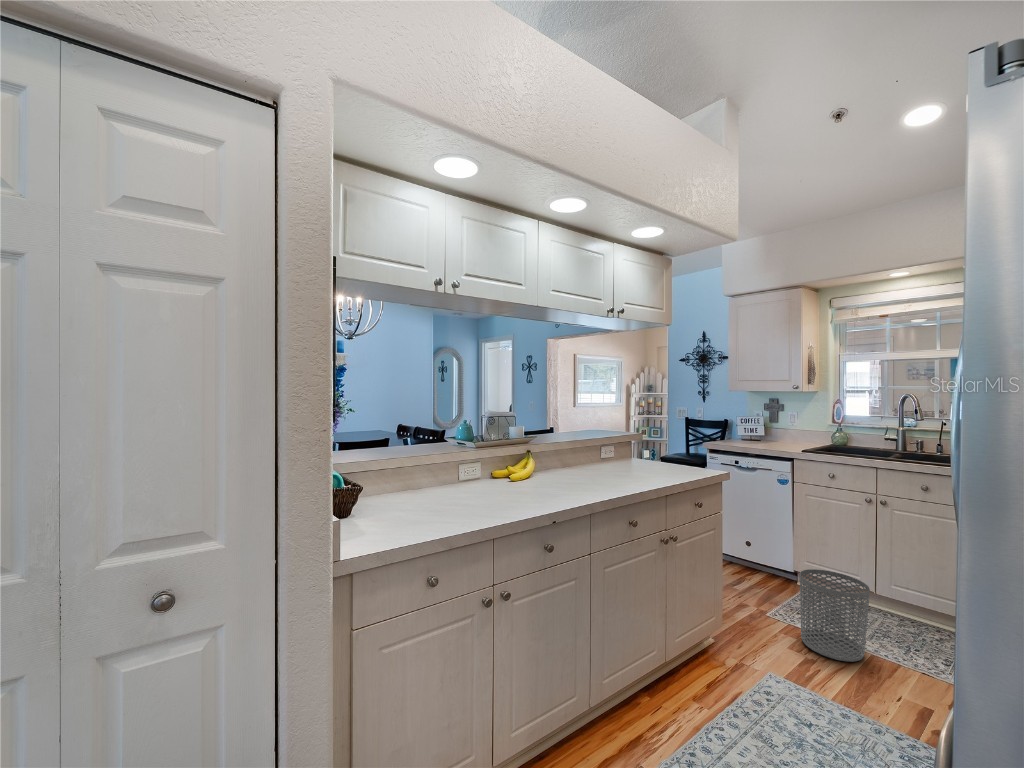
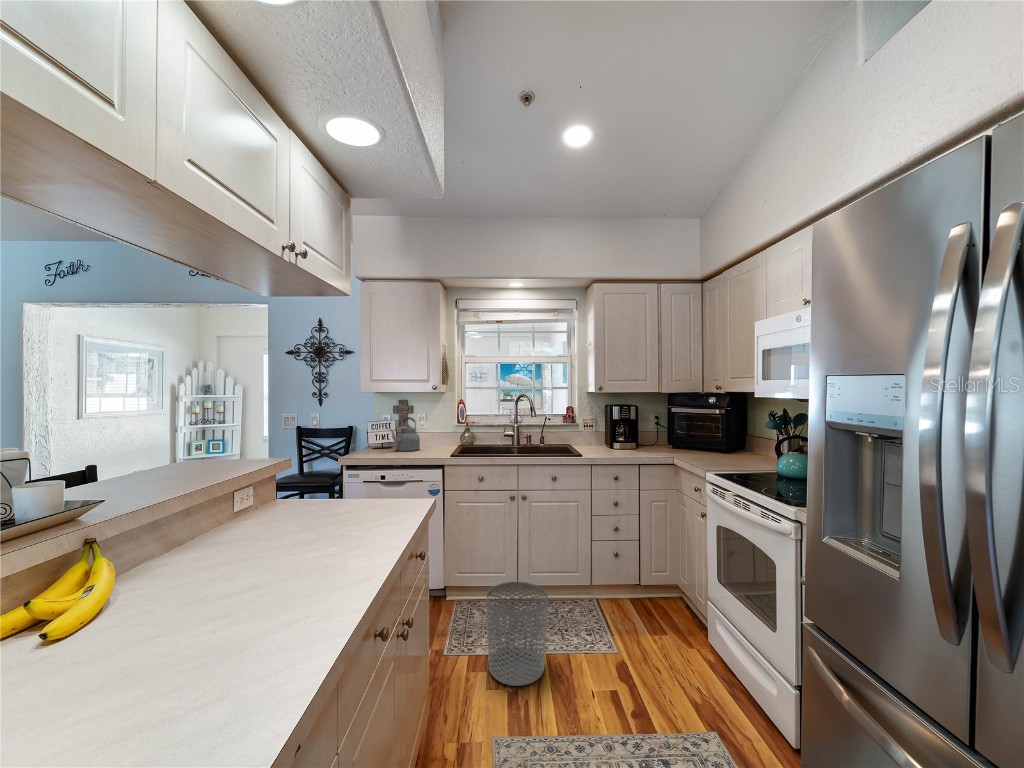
kettle: none [749,414,782,446] -> present [390,417,420,451]

